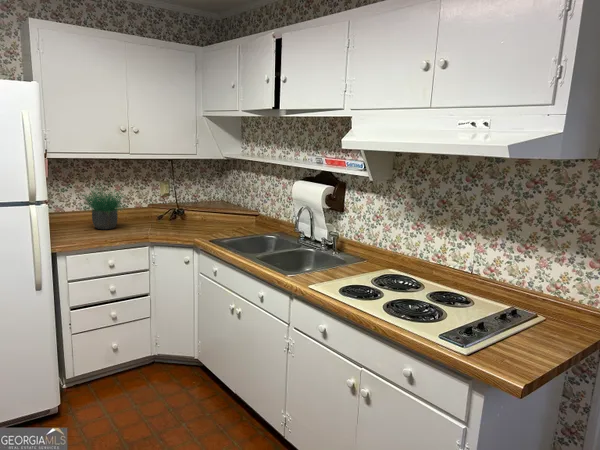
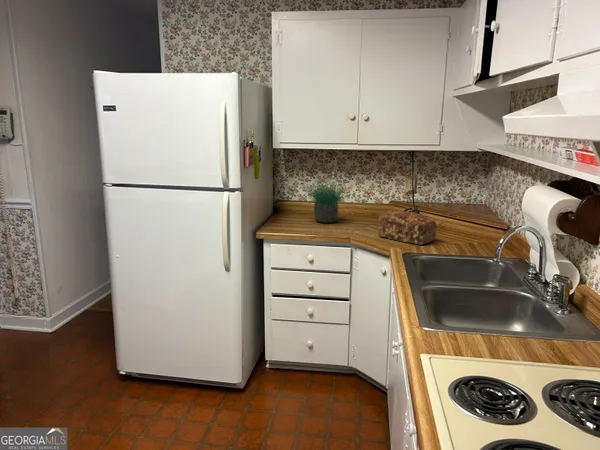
bread loaf: none [173,209,219,234] -> present [378,210,437,244]

